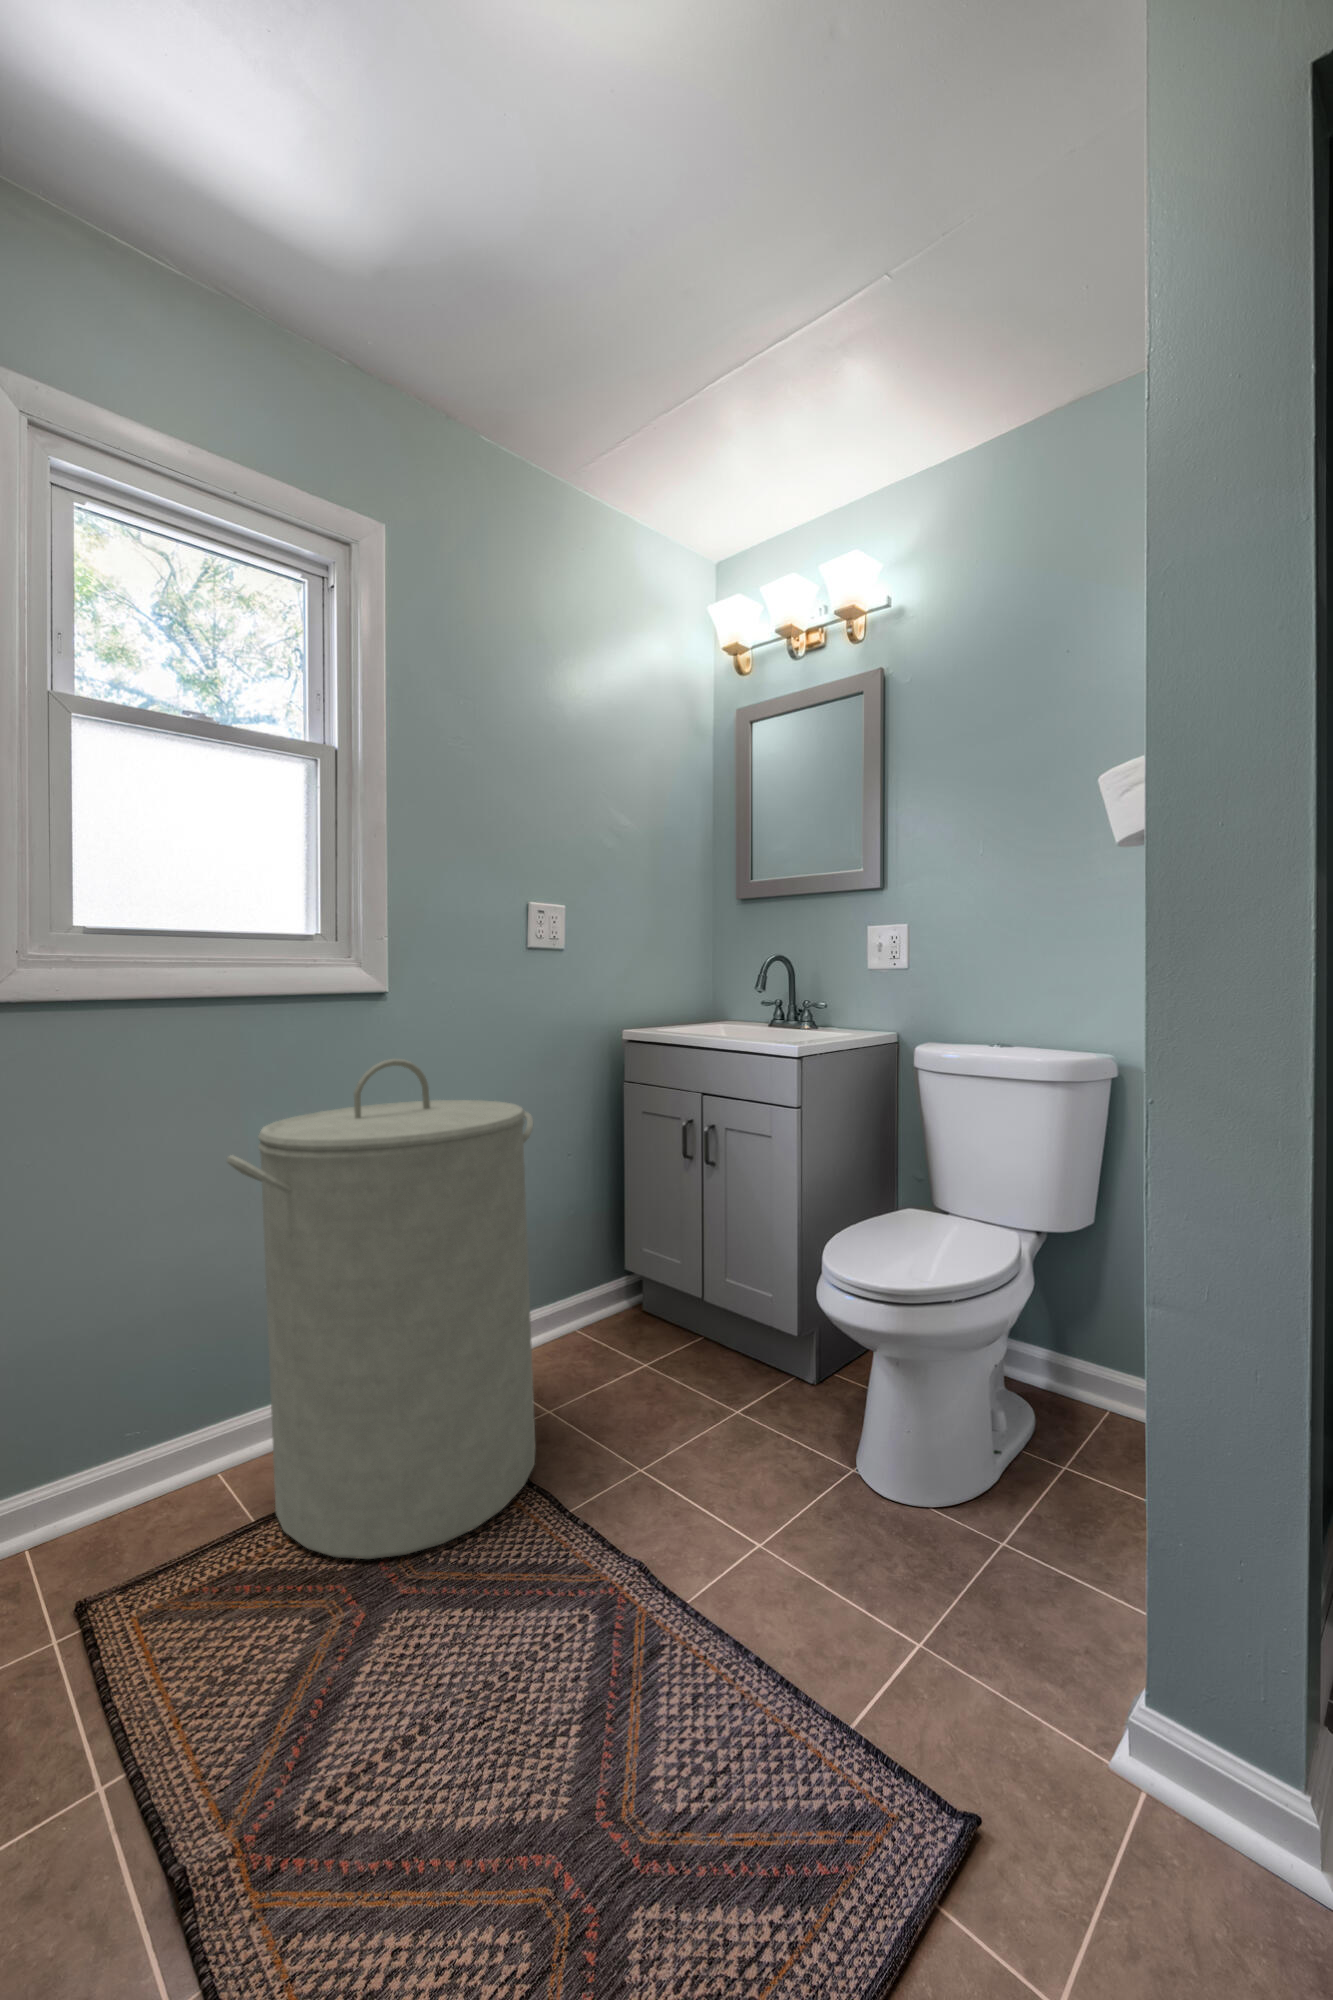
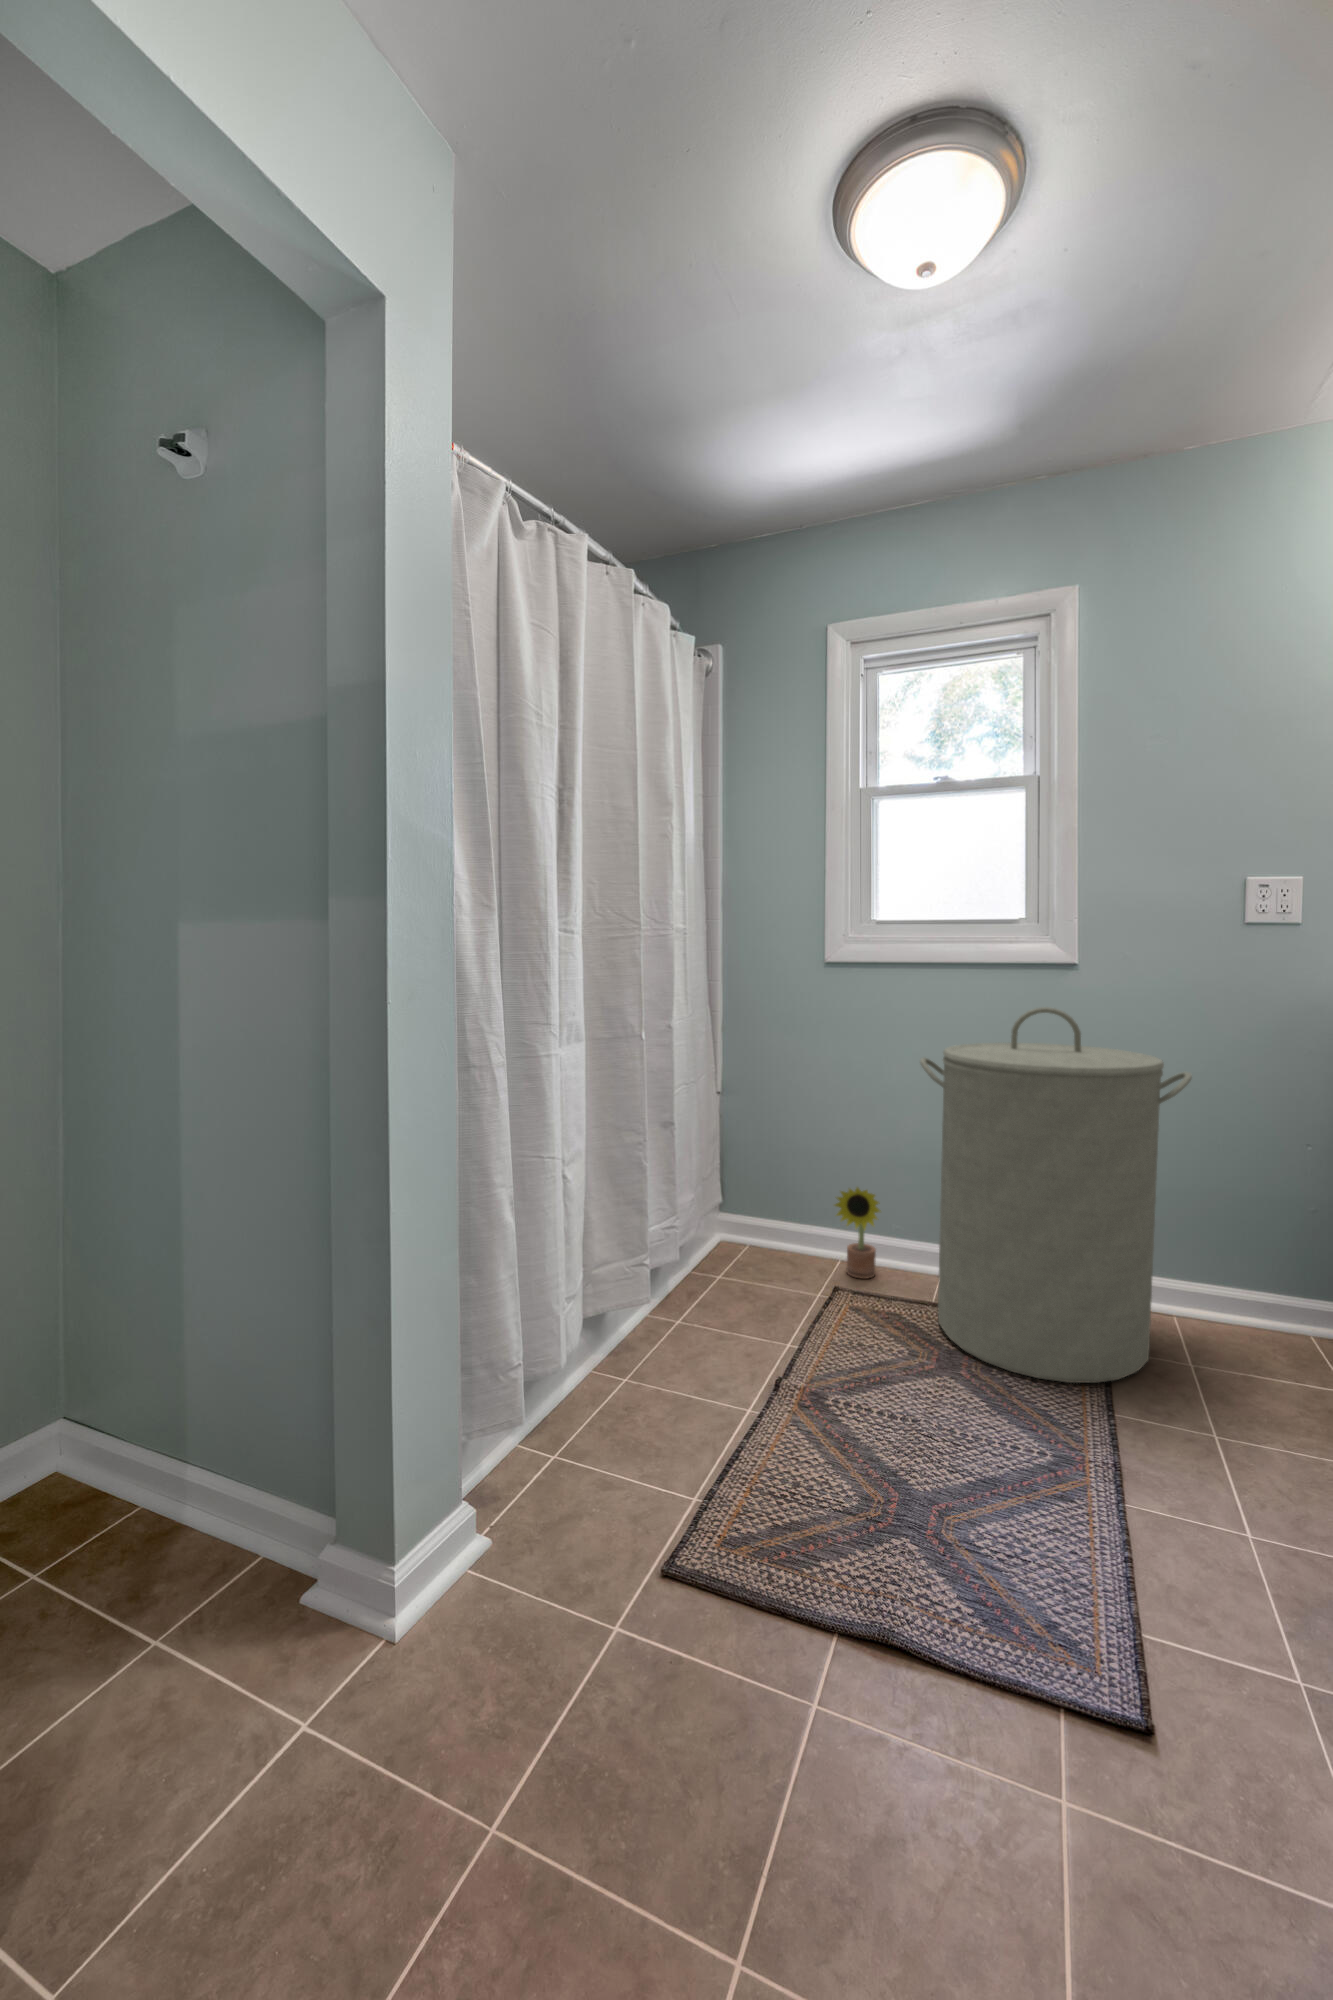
decorative plant: none [46,1401,149,1569] -> present [835,1187,880,1279]

